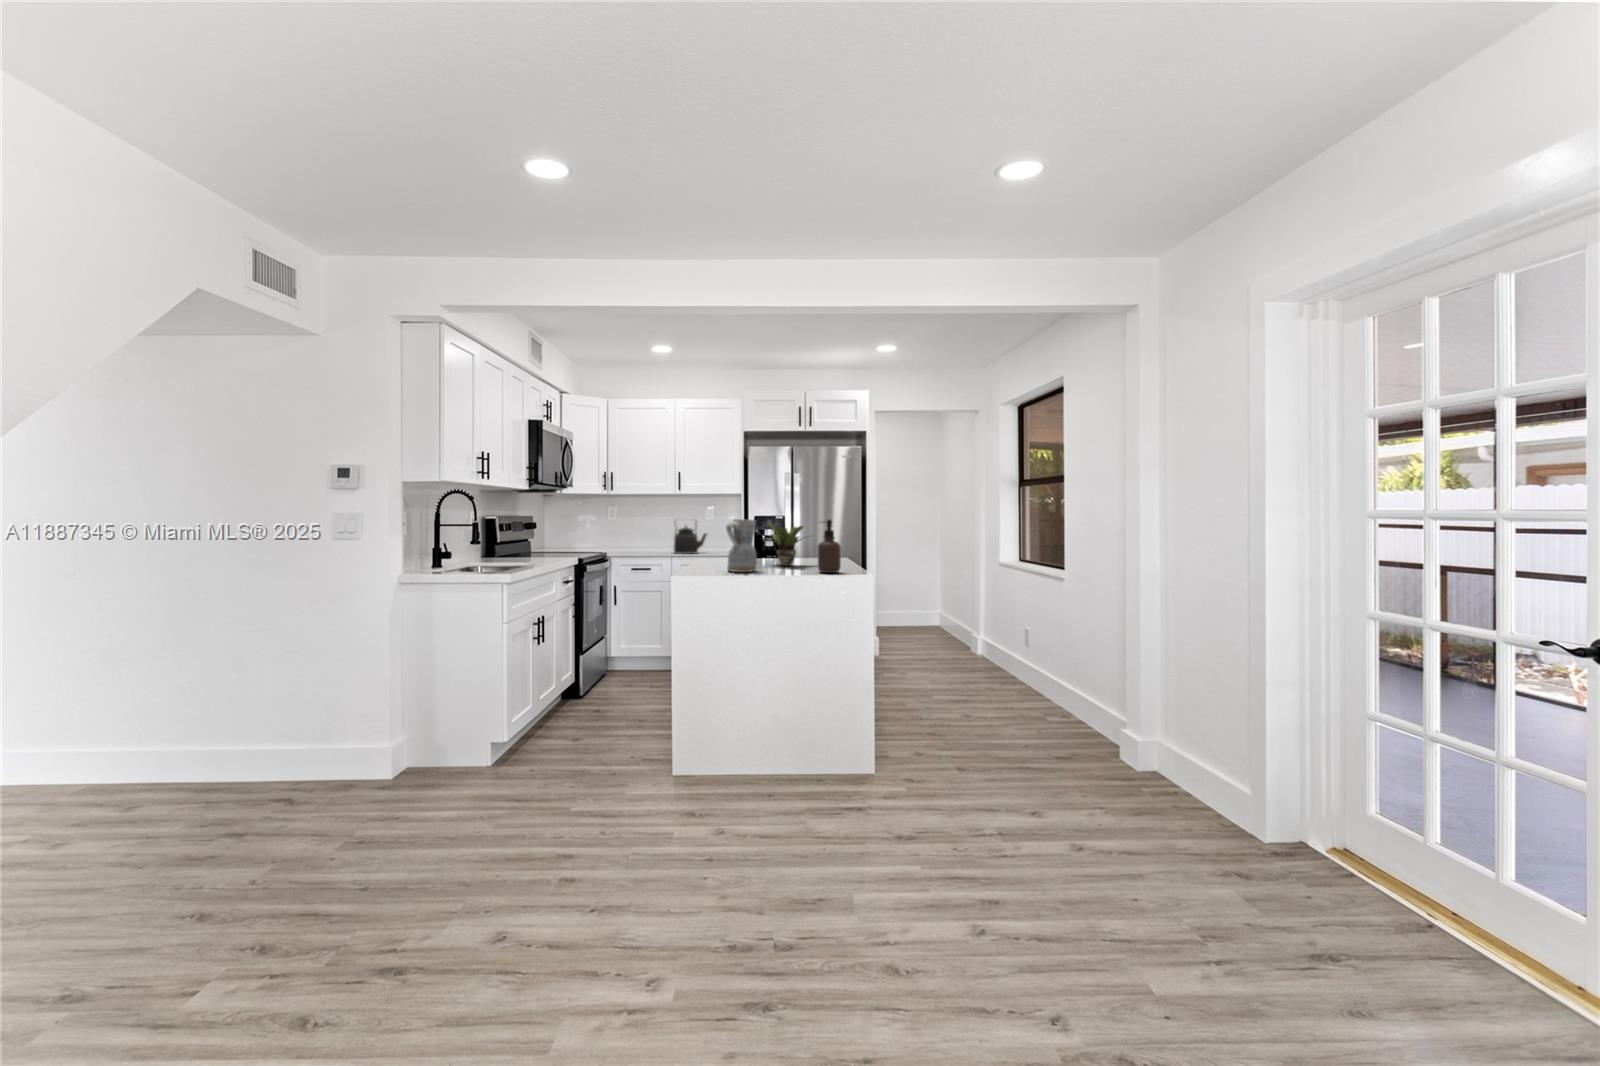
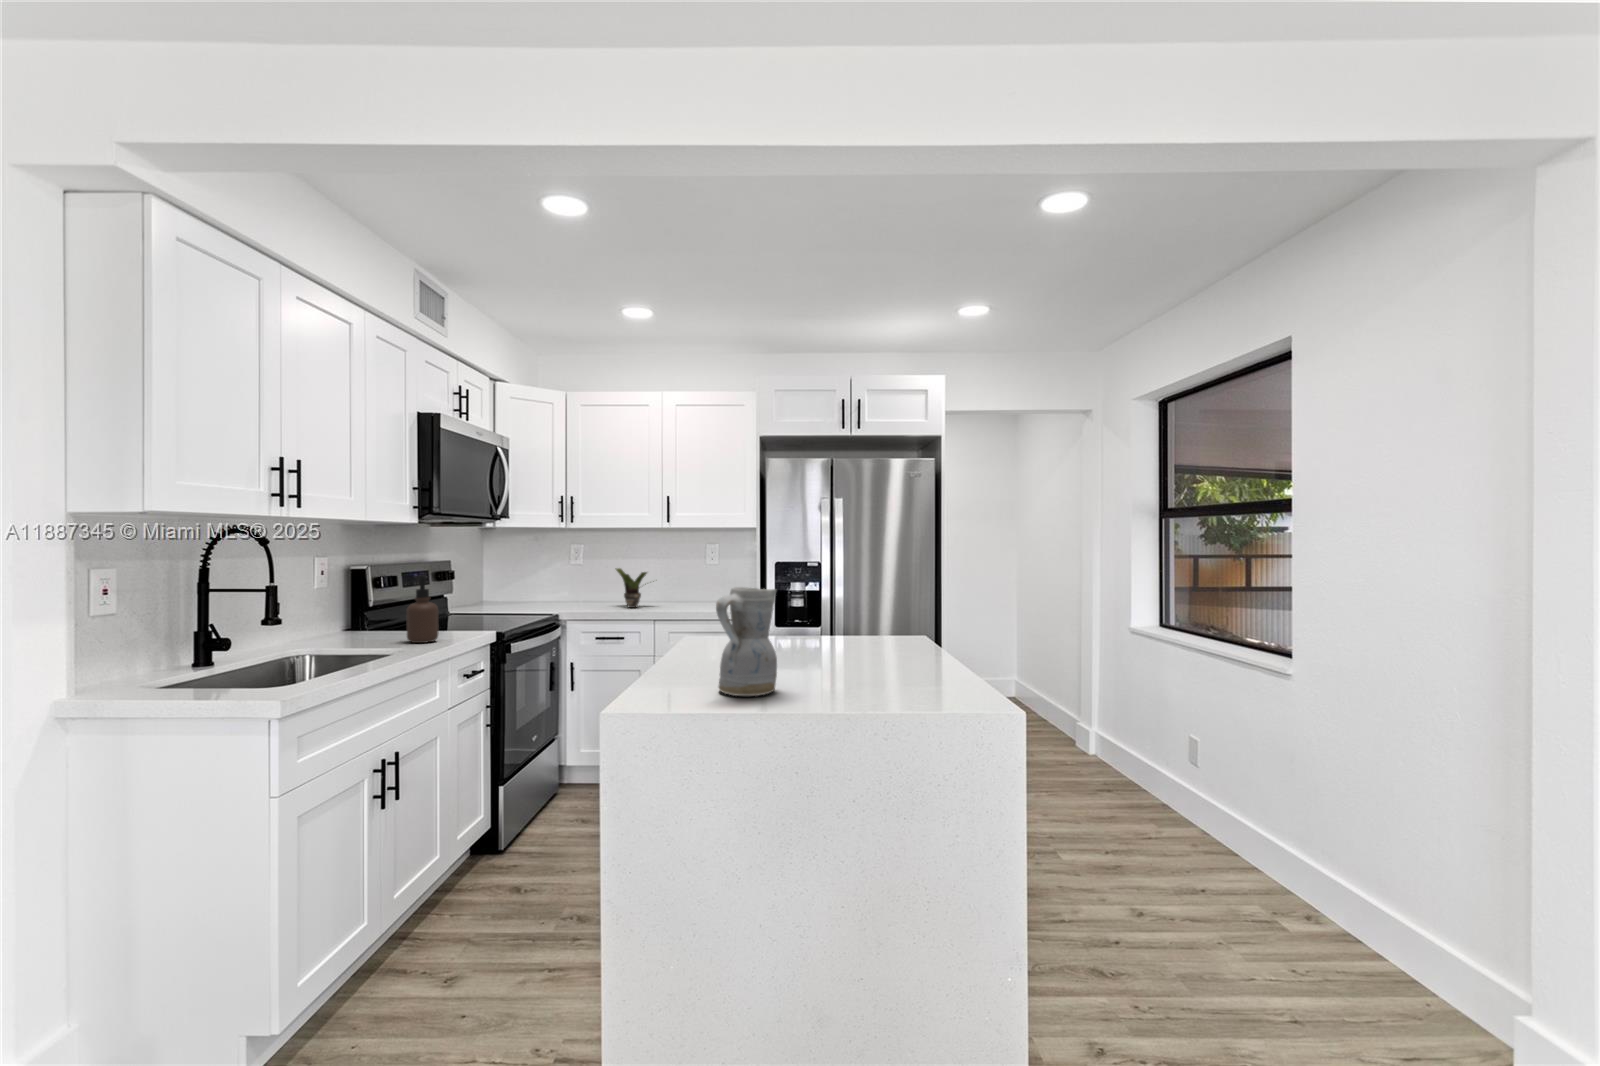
soap dispenser: present [818,520,841,573] -> present [407,575,439,643]
potted plant: present [767,522,810,566] -> present [616,568,654,608]
kettle: present [674,526,707,554] -> none [657,564,707,615]

